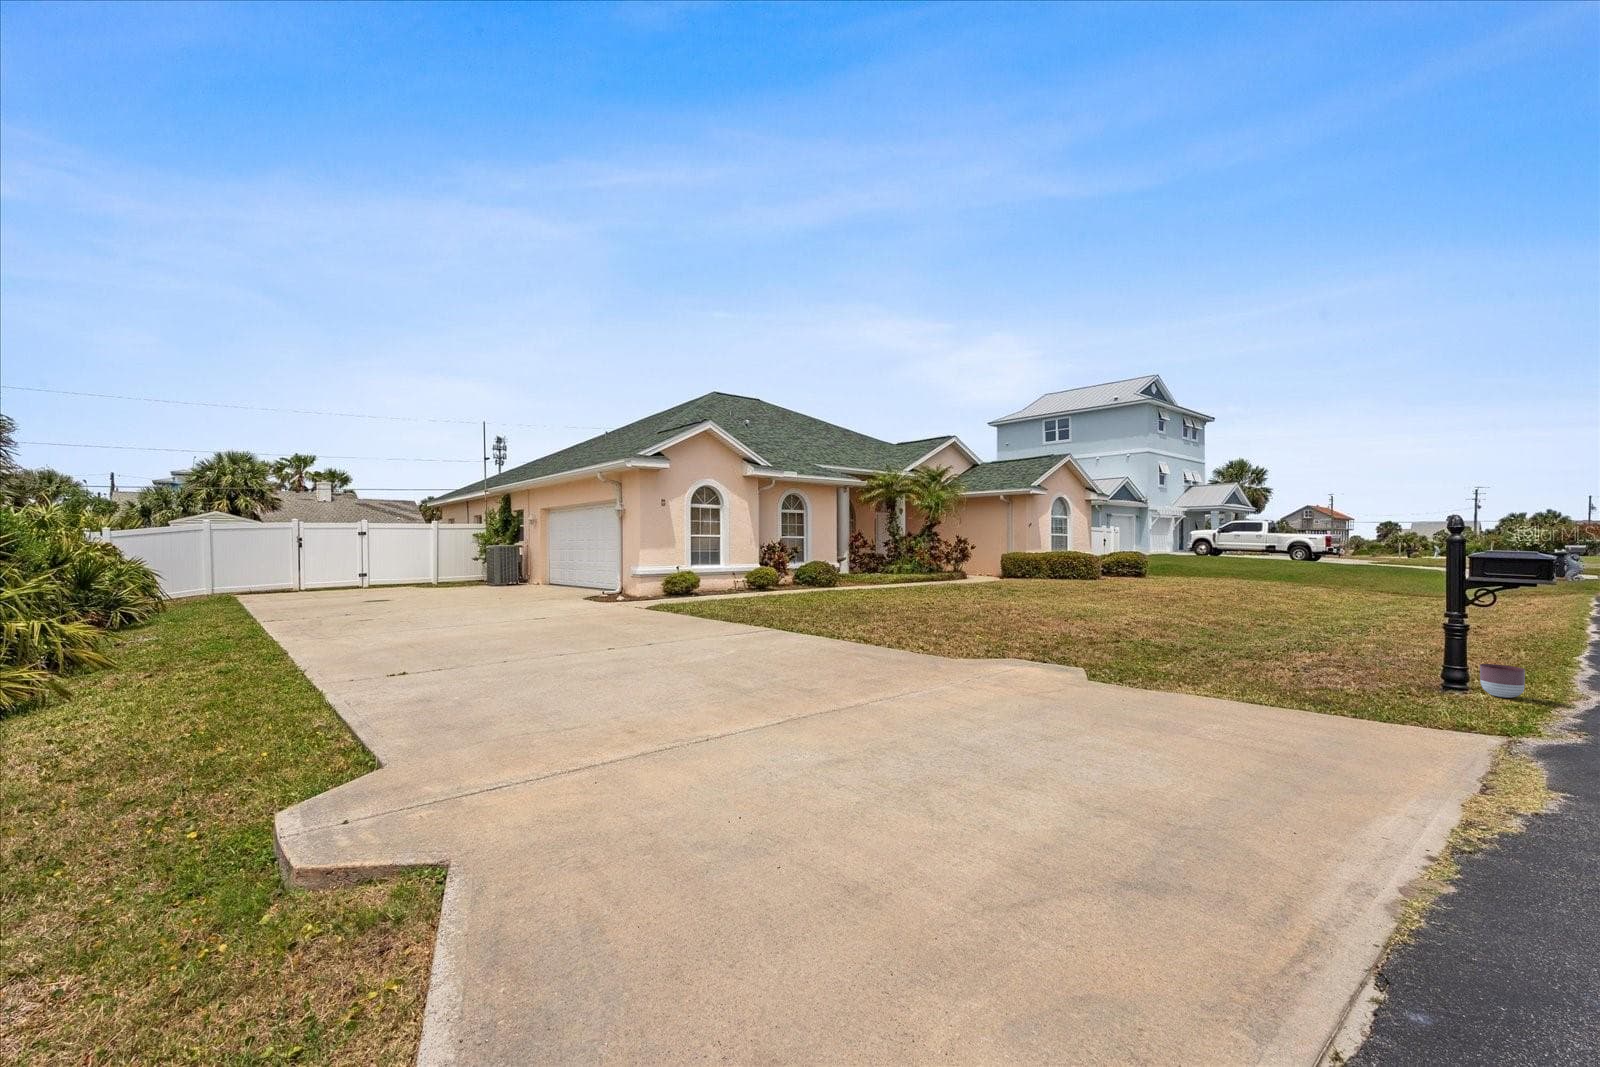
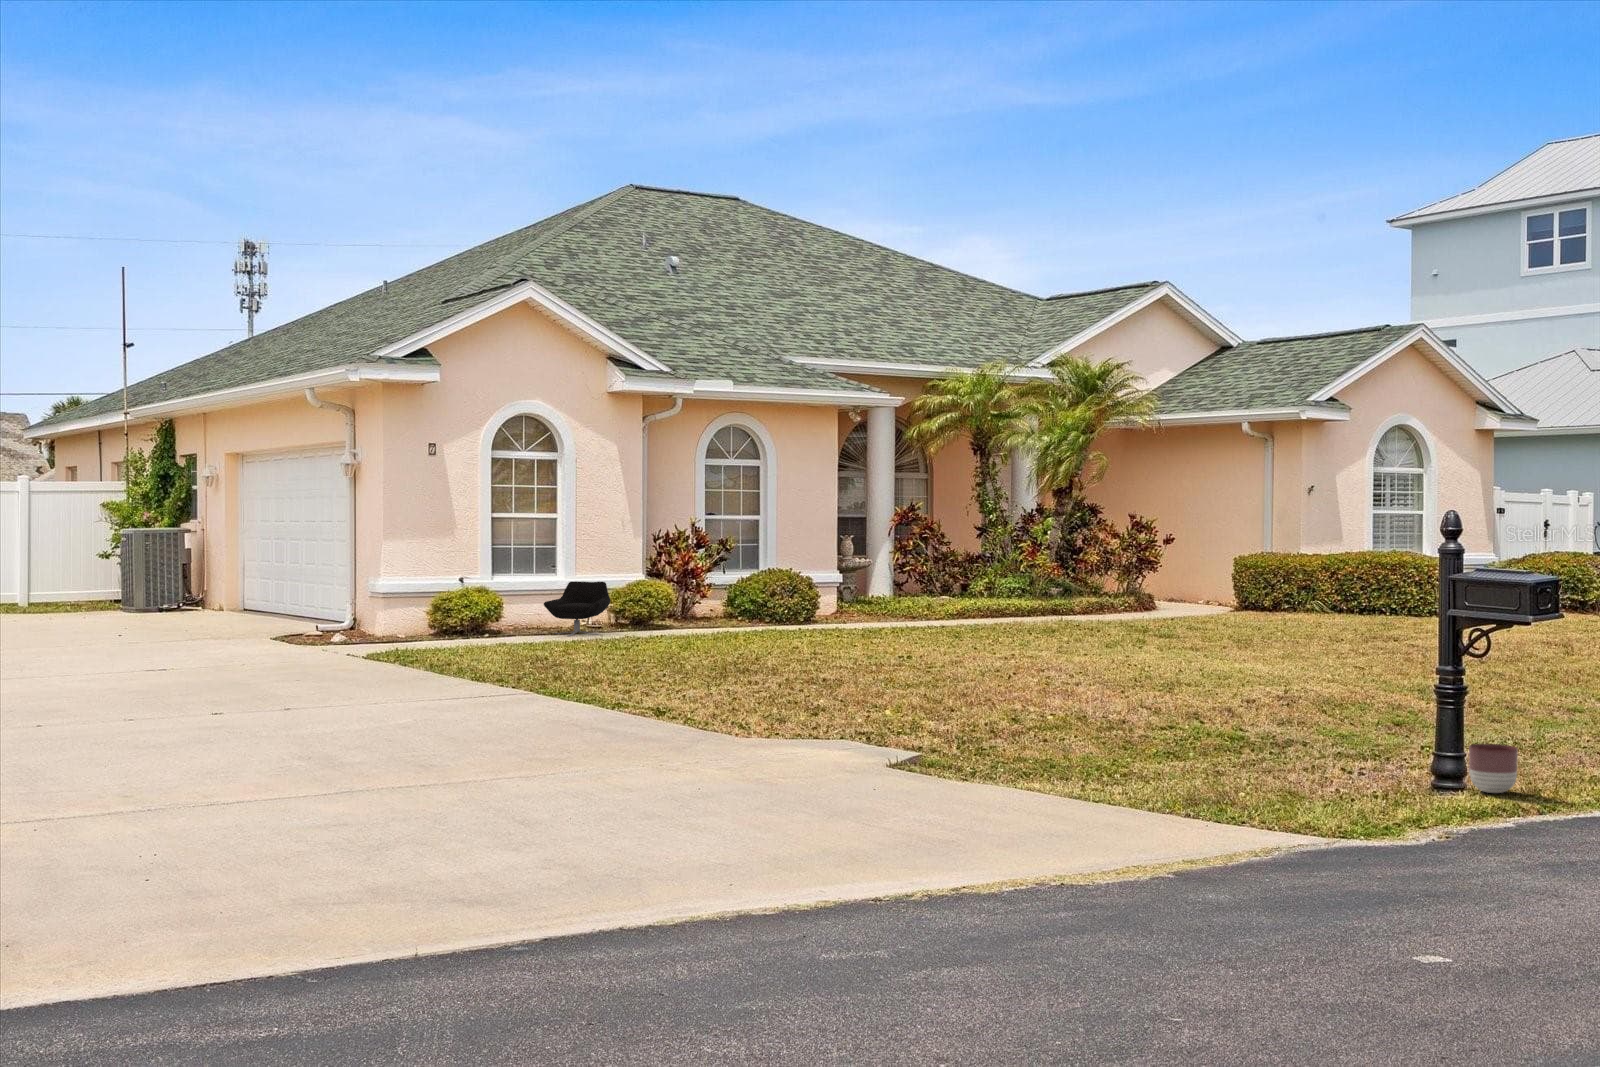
lounge chair: none [718,568,749,596] -> present [544,581,610,636]

